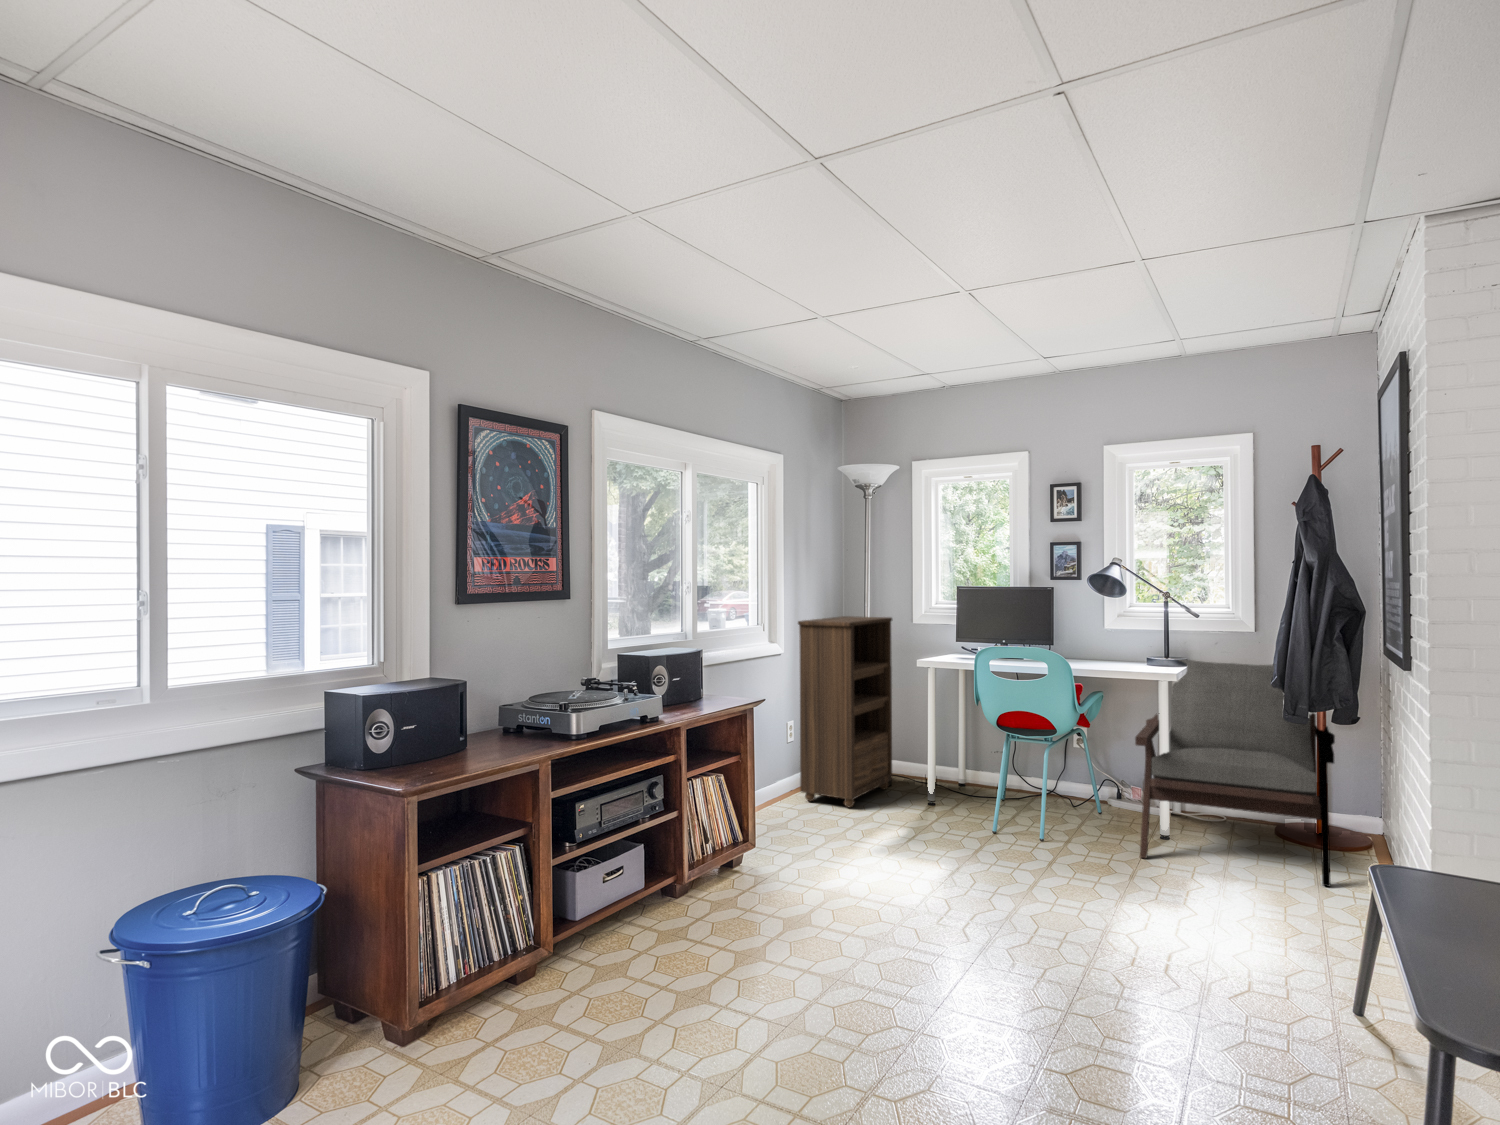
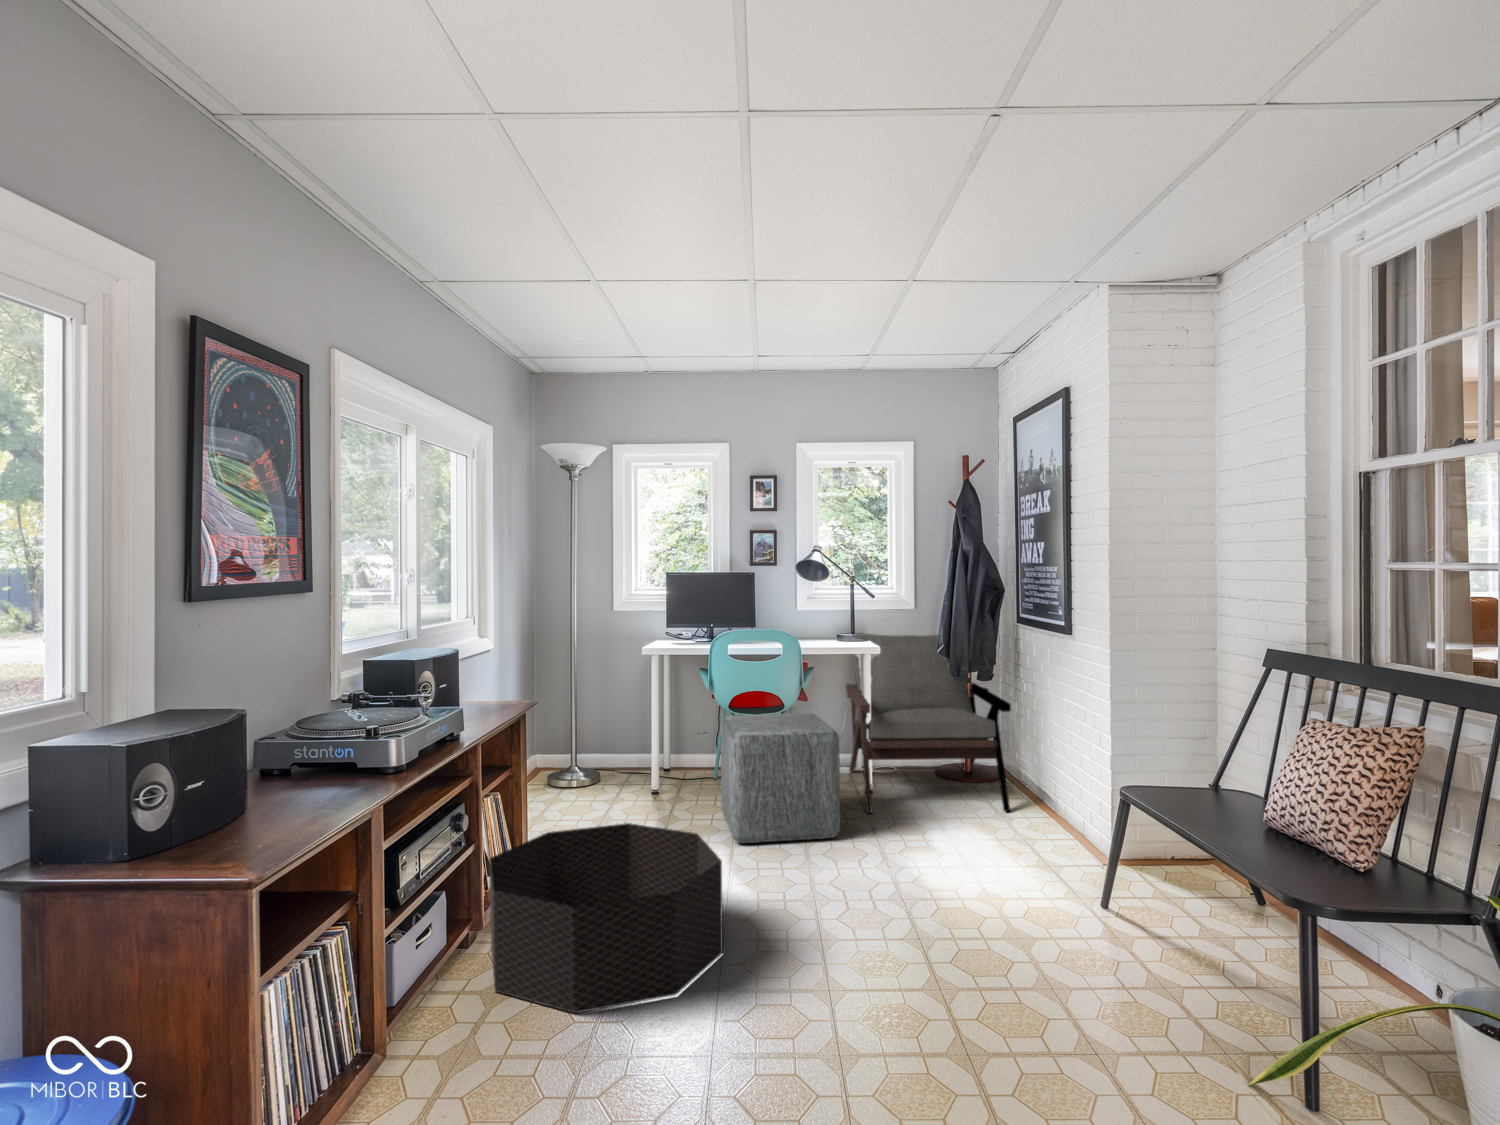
bookshelf: present [798,616,892,807] -> none [515,607,602,811]
ottoman: none [964,733,1088,874] -> present [720,713,840,843]
basket: none [670,814,875,973] -> present [490,823,723,1013]

